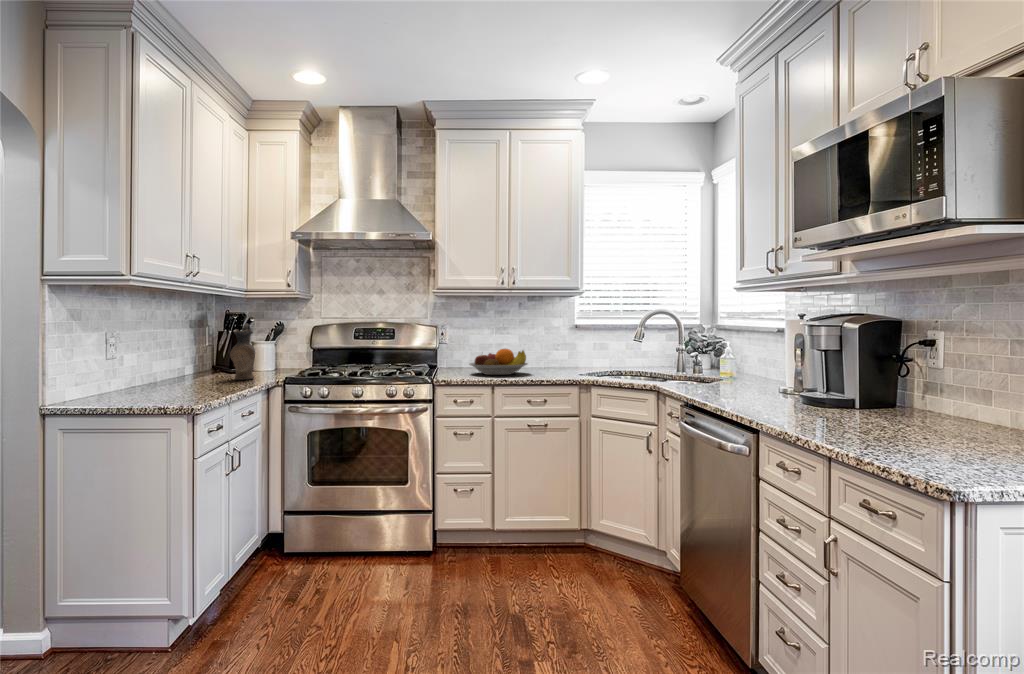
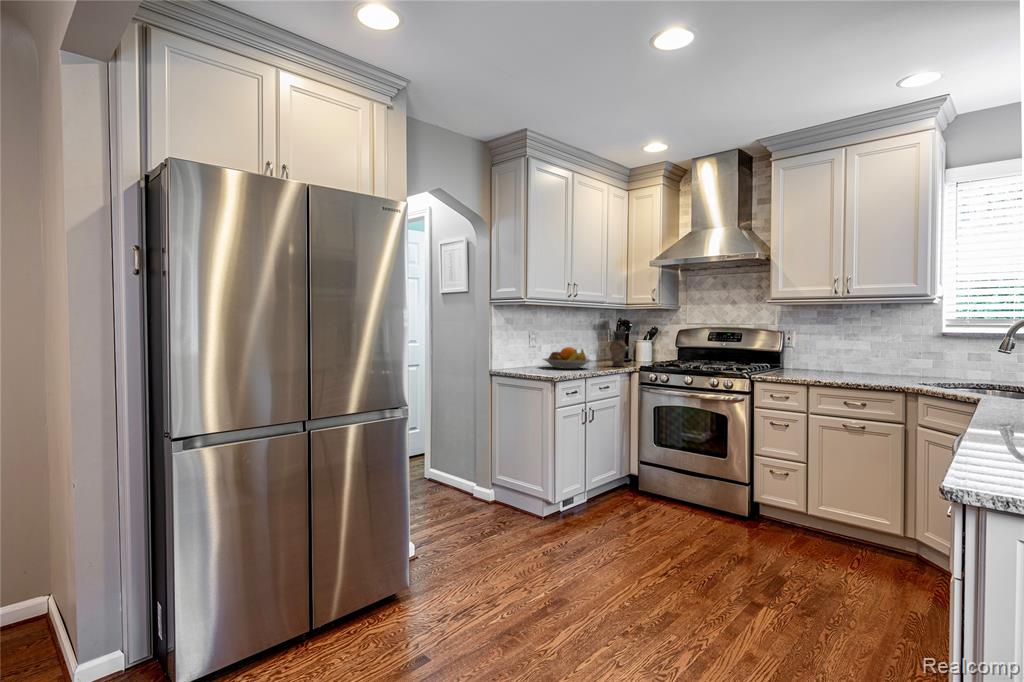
fruit bowl: present [469,349,528,375] -> present [543,347,591,369]

